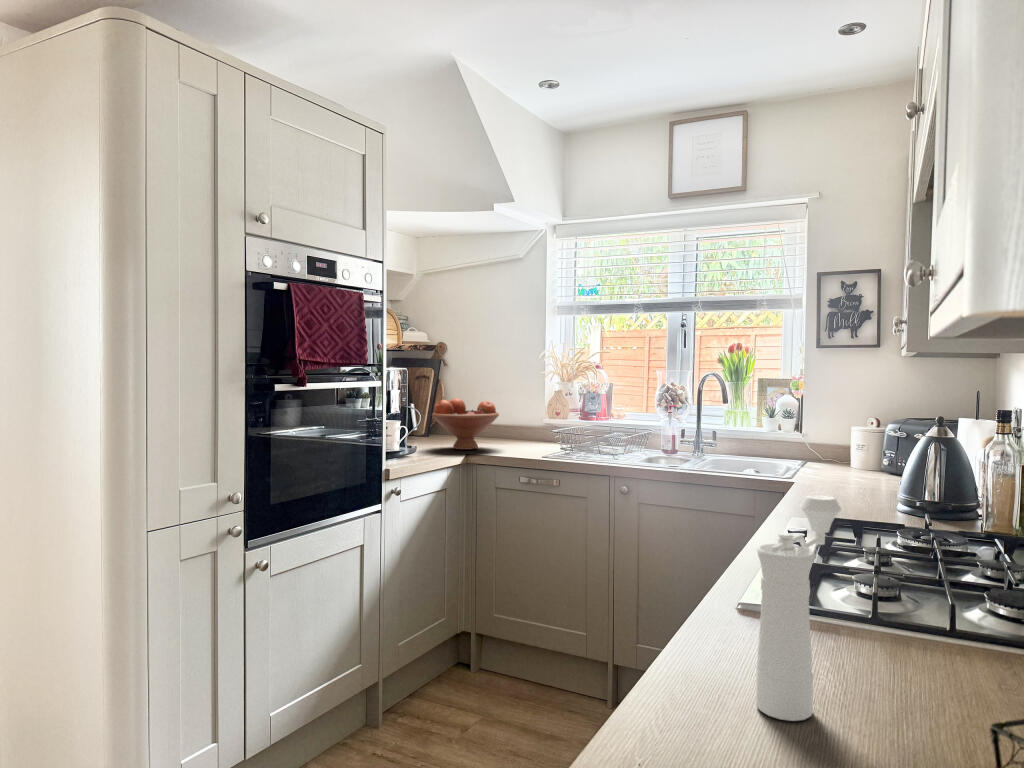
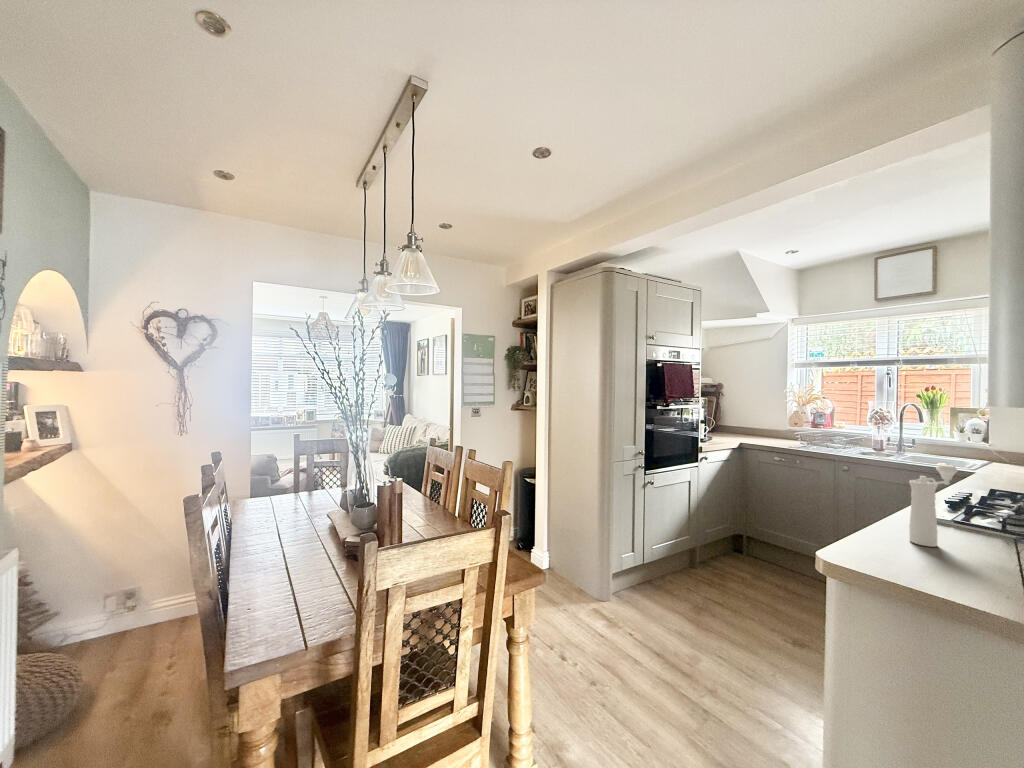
fruit bowl: present [432,398,499,450] -> none [719,413,759,441]

